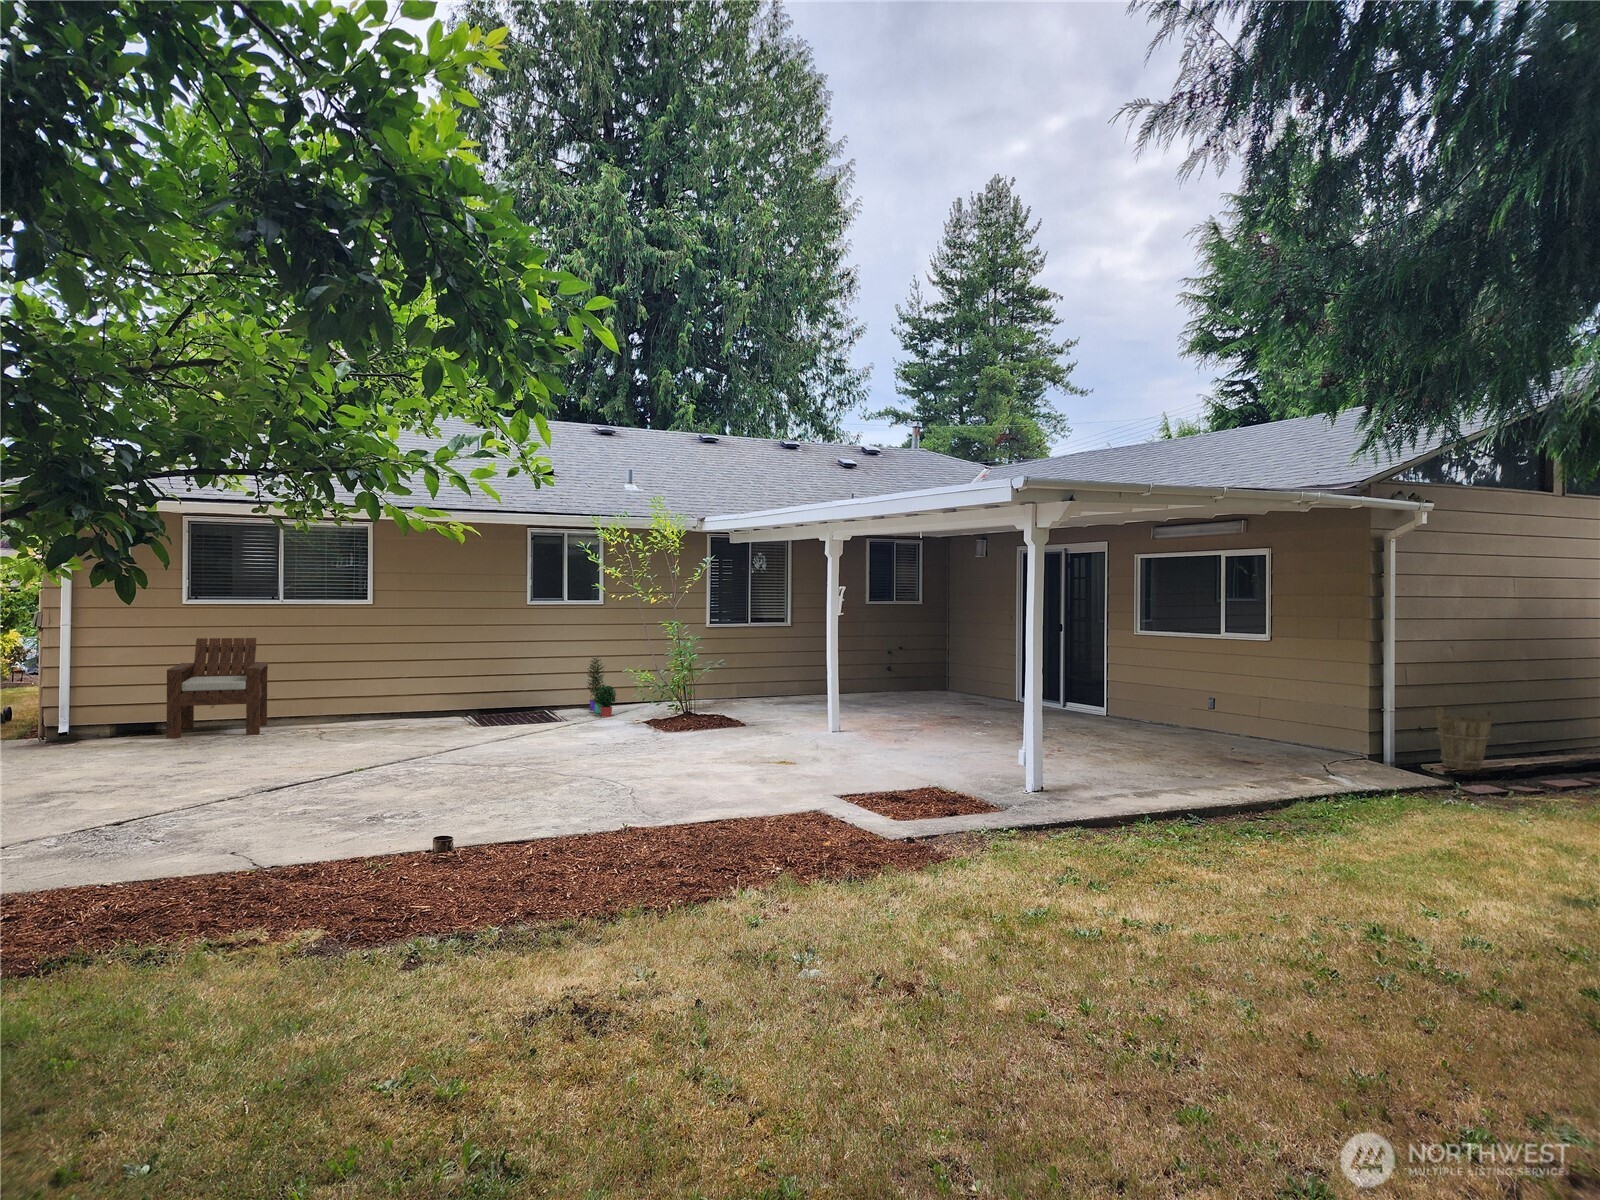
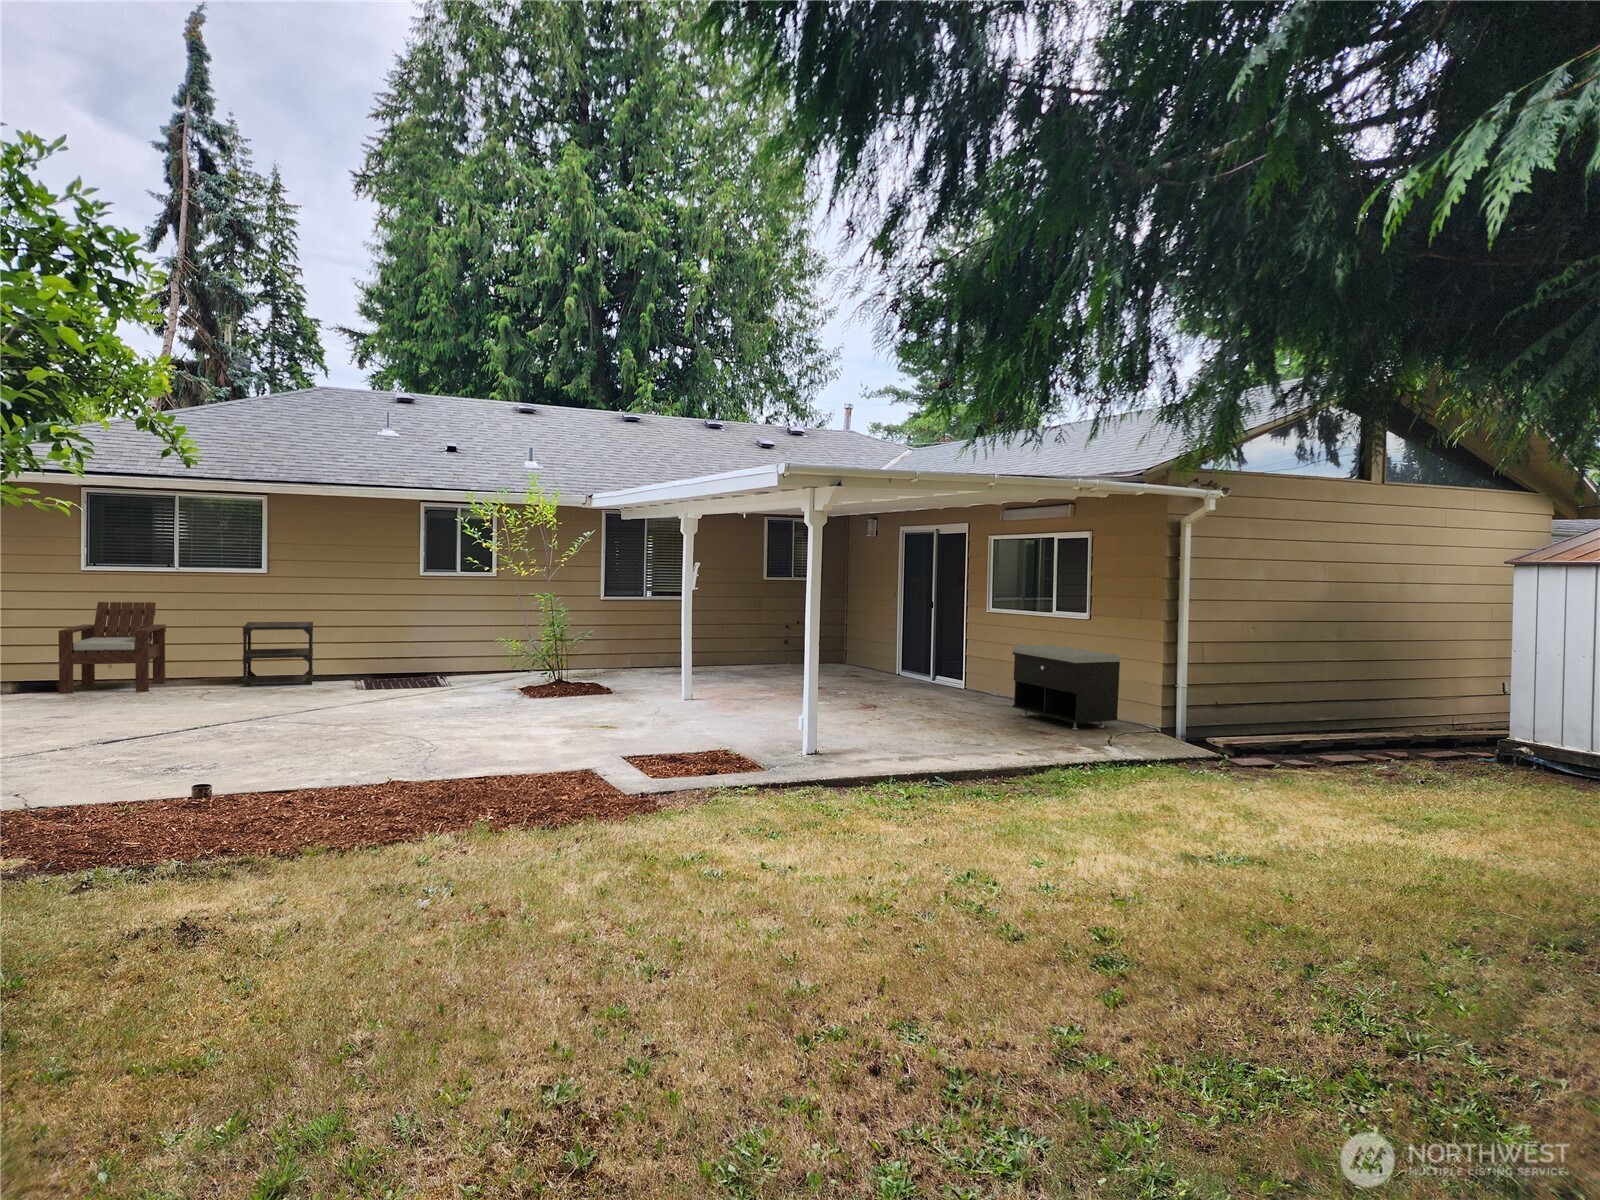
side table: none [350,656,425,728] -> present [243,622,313,687]
potted plant: present [587,658,616,717] -> none [478,624,501,681]
storage bench: none [1184,668,1309,757] -> present [1012,645,1120,729]
bucket: present [1436,707,1492,770] -> none [1230,684,1280,745]

